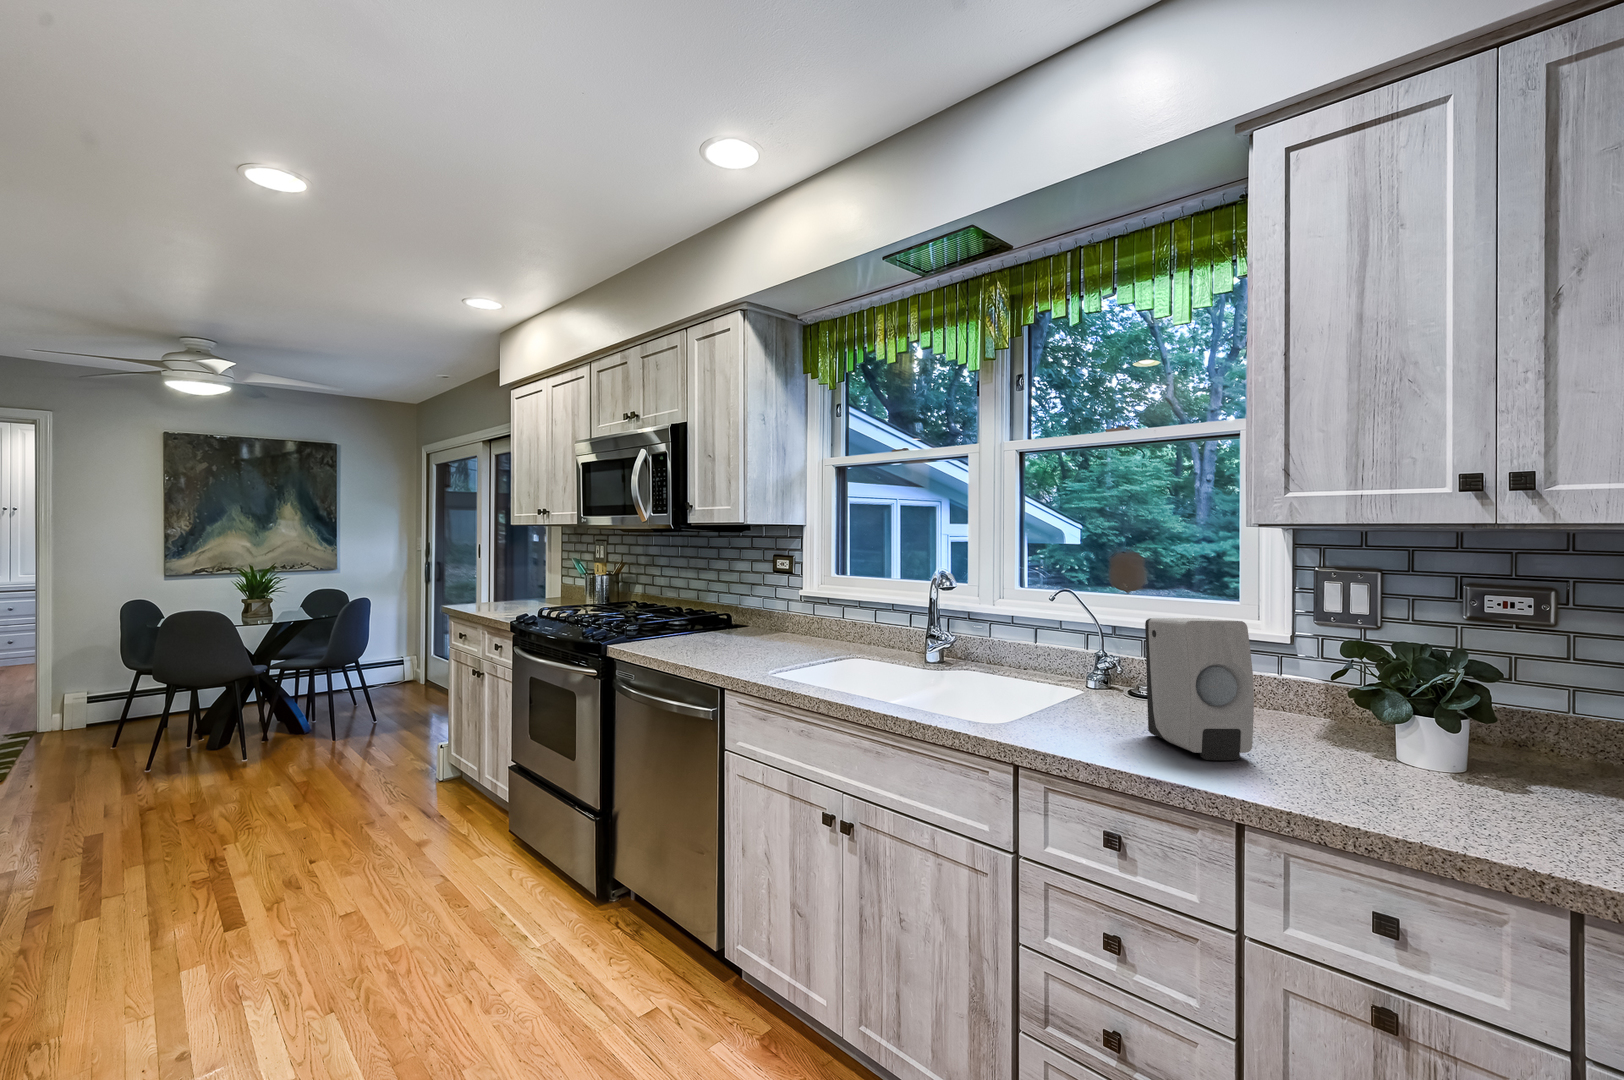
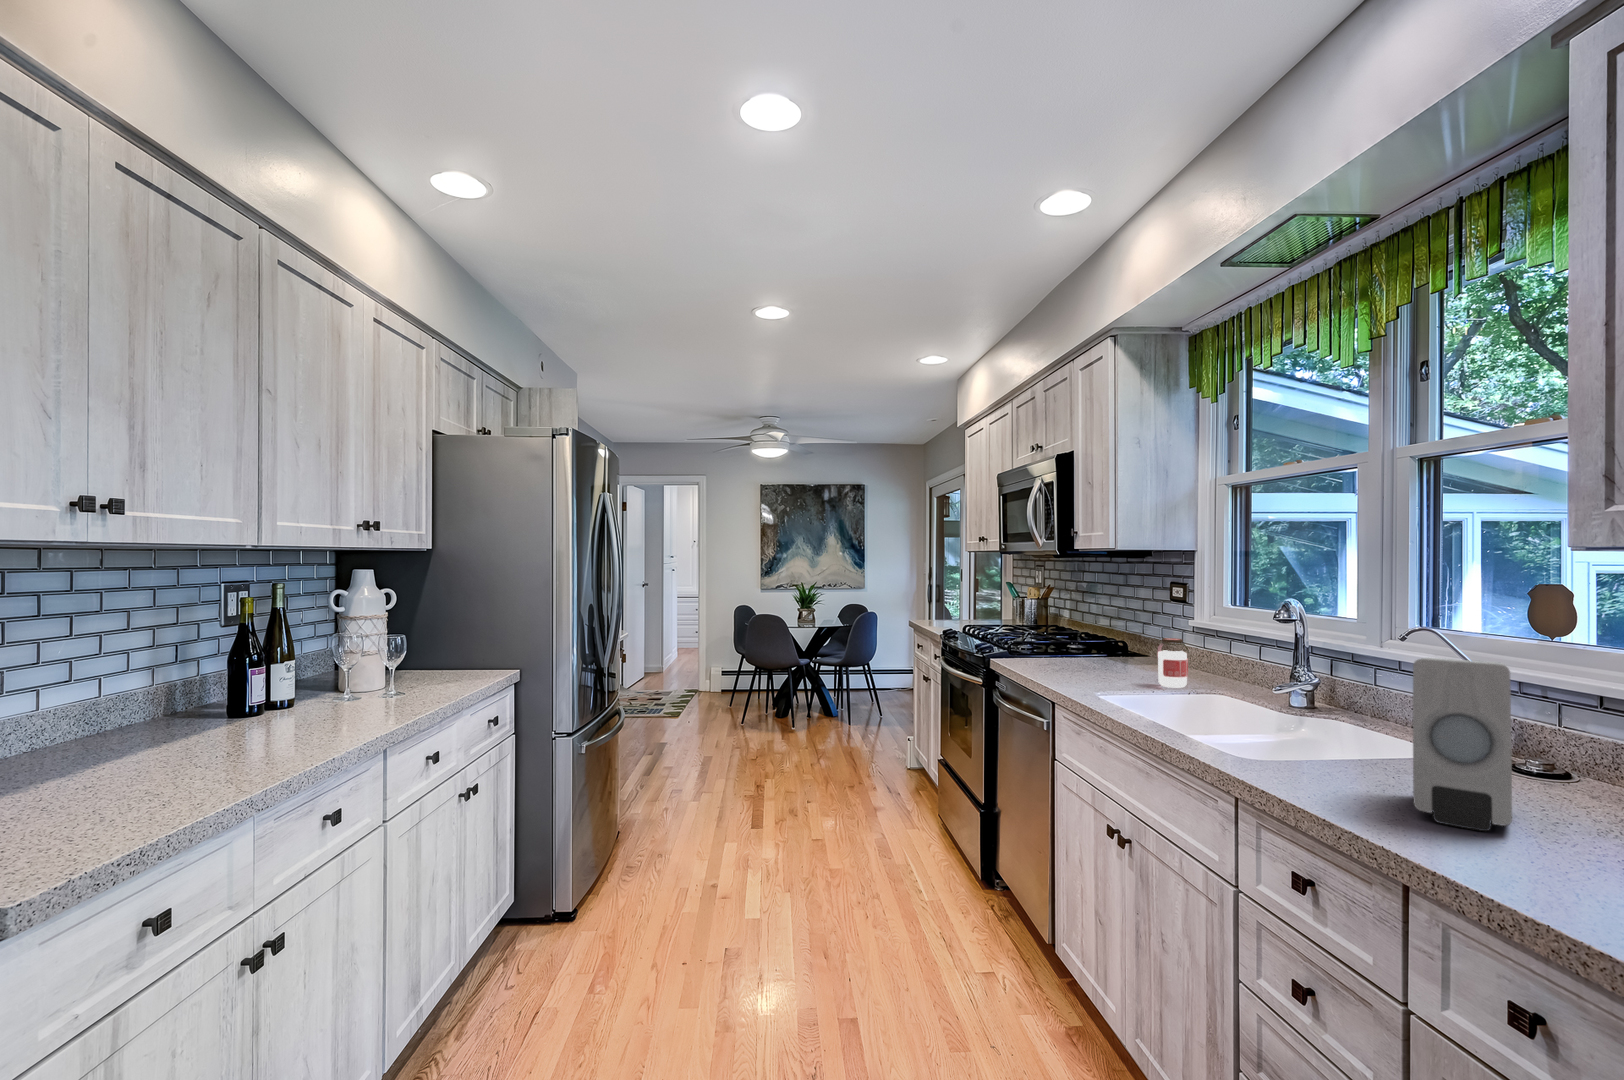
jar: none [802,611,830,659] -> present [1157,638,1189,688]

